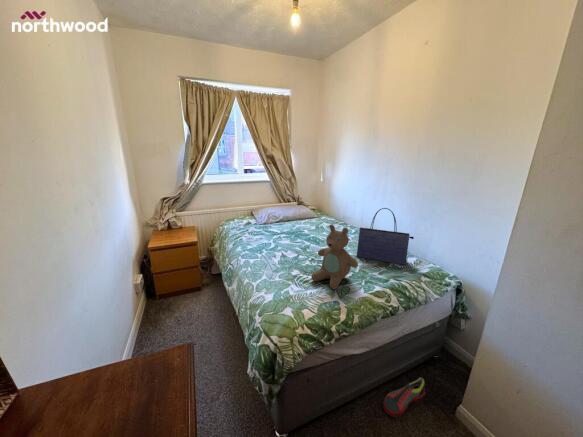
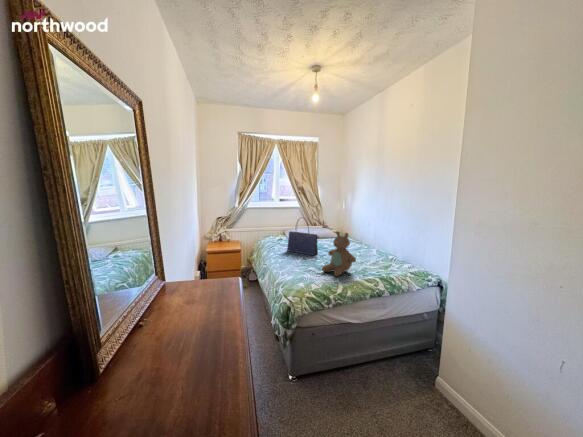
tote bag: present [357,208,414,265] -> present [287,221,319,256]
shoe: present [383,377,426,417] -> none [374,355,412,381]

